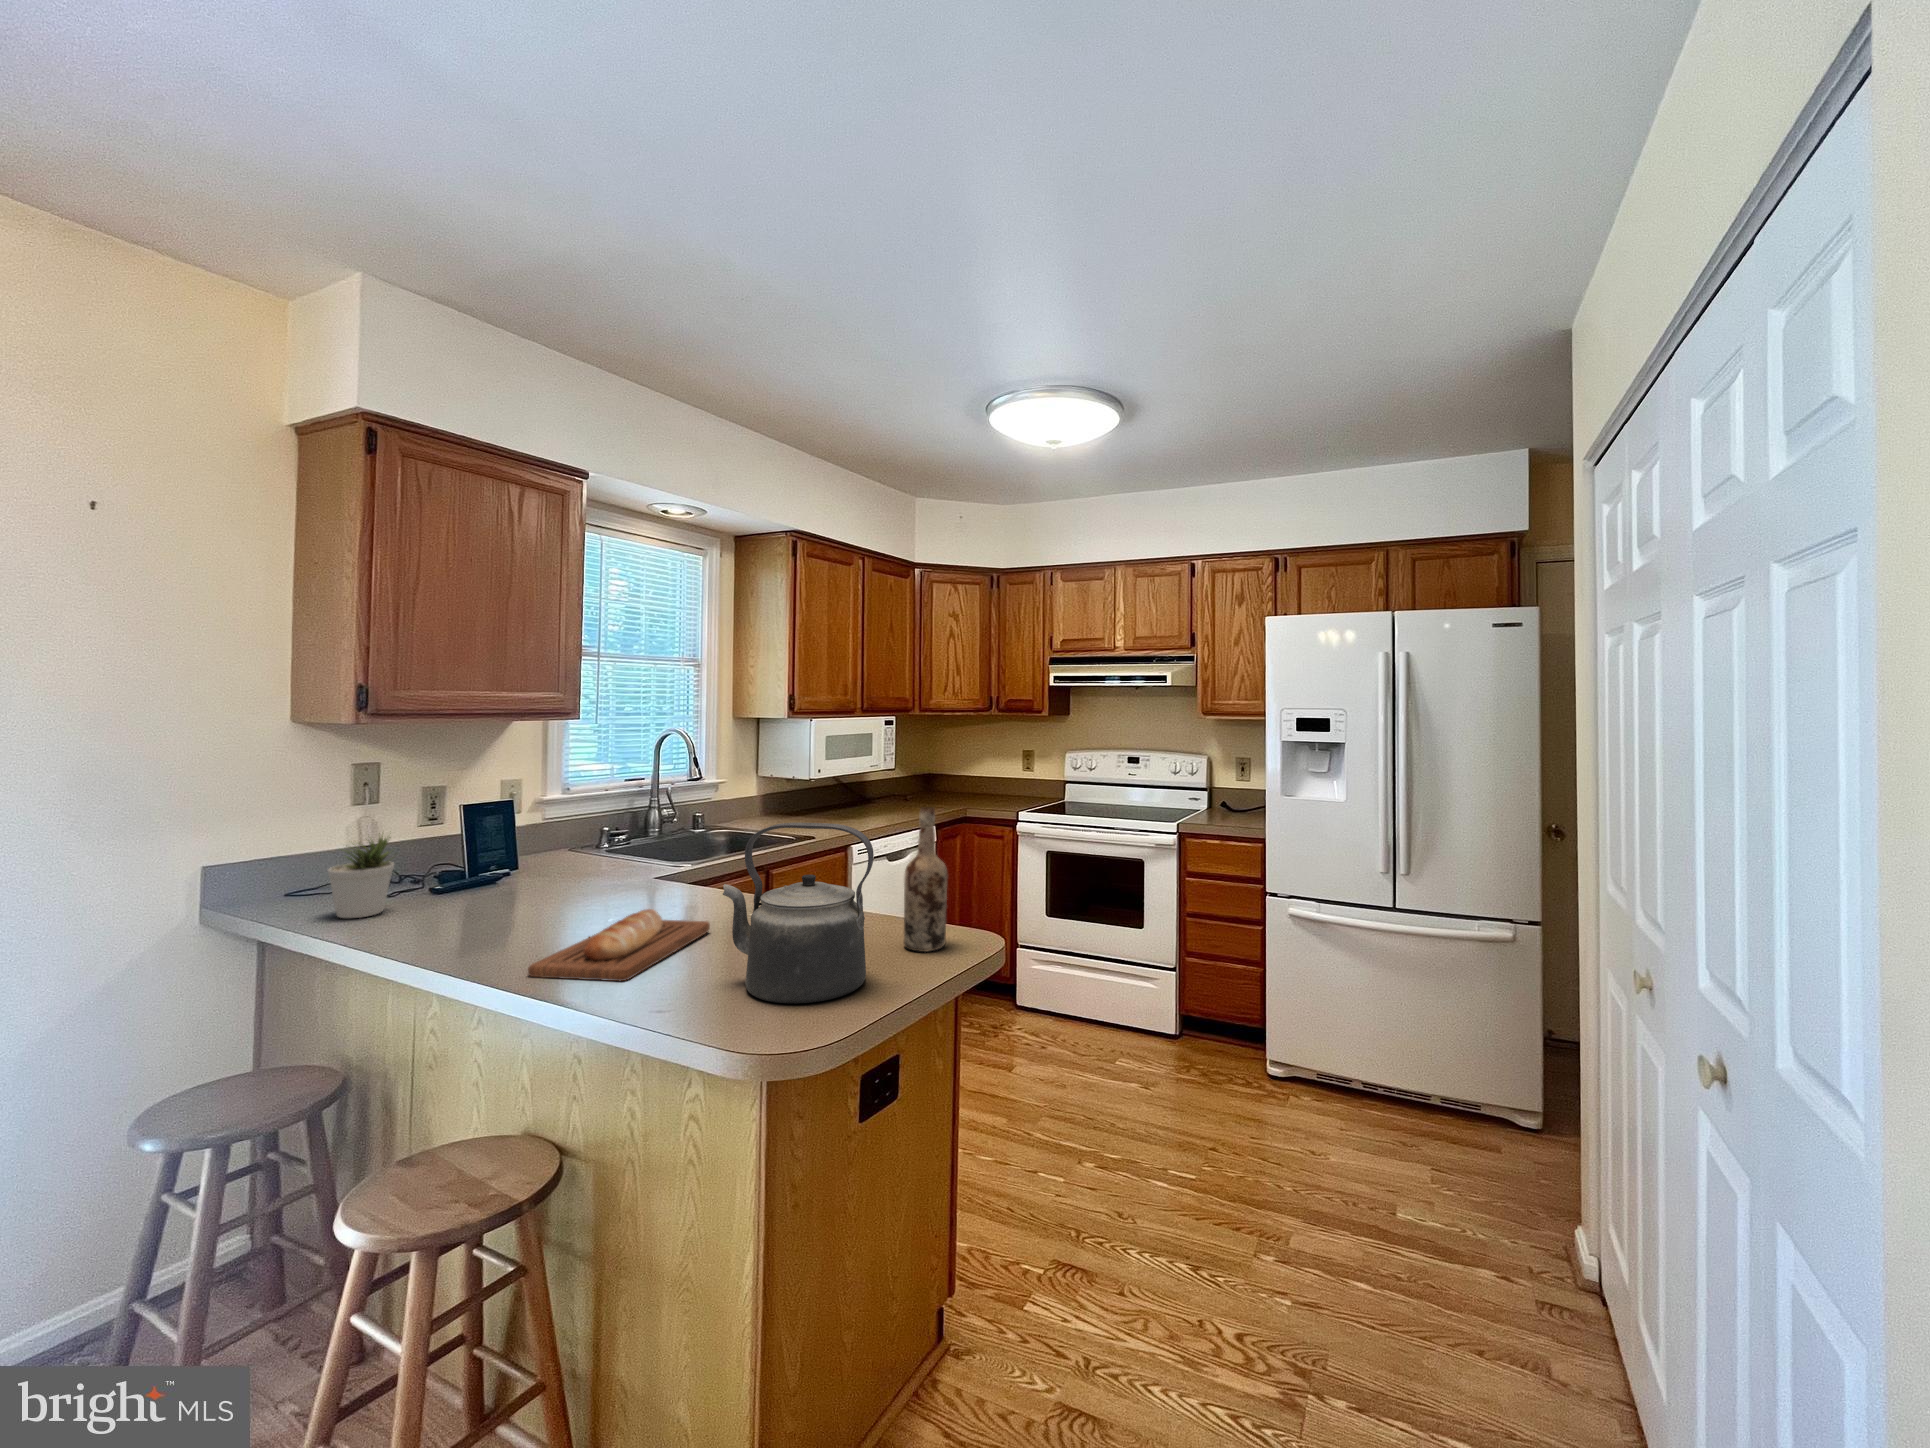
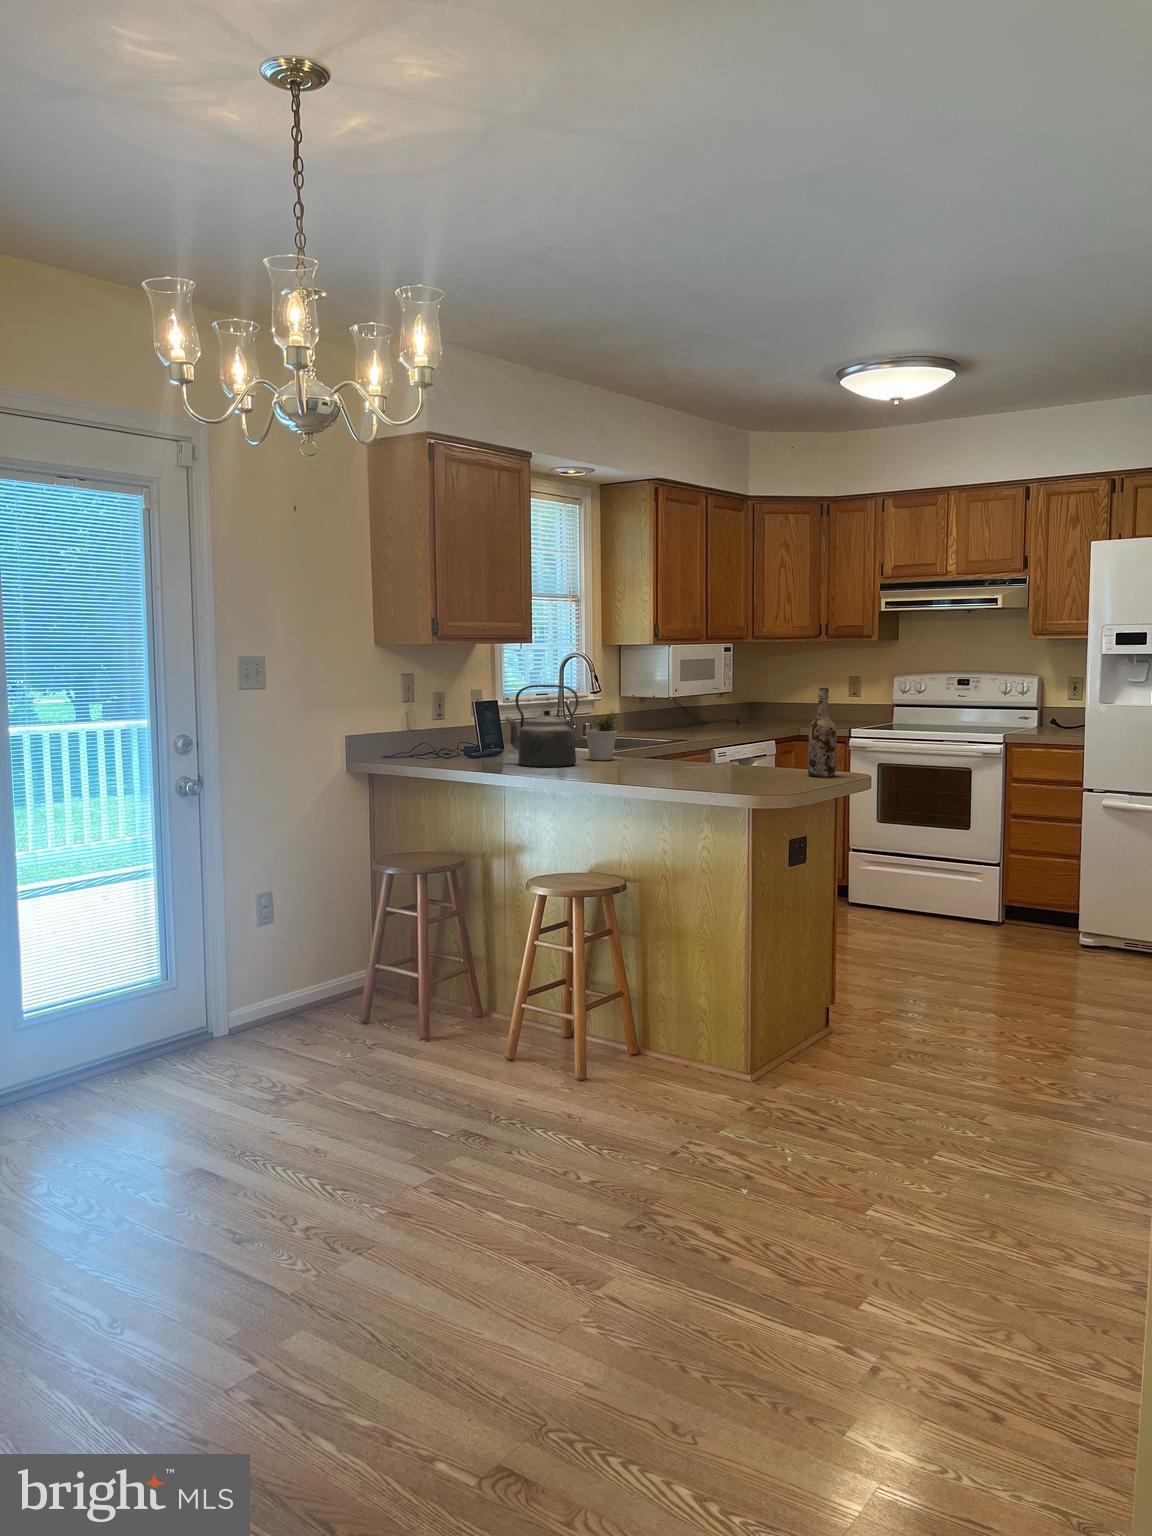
kettle: present [723,823,874,1004] -> present [505,685,579,767]
potted plant: present [328,836,394,918] -> present [585,711,618,760]
bread loaf: present [528,909,710,981] -> none [603,753,679,780]

